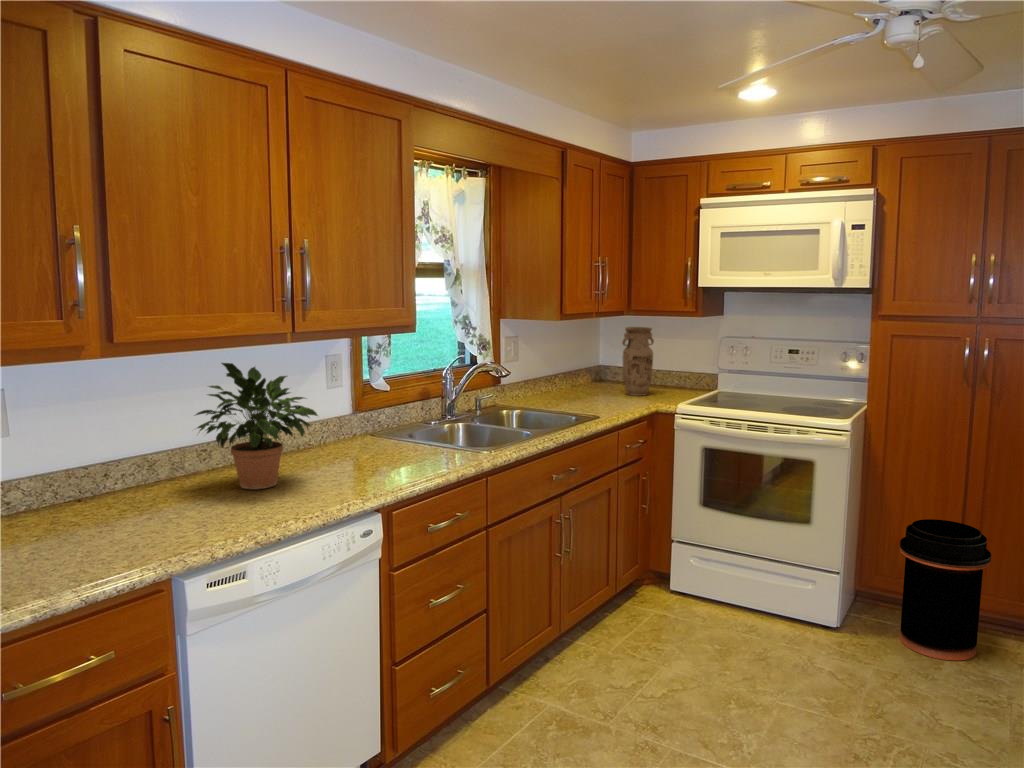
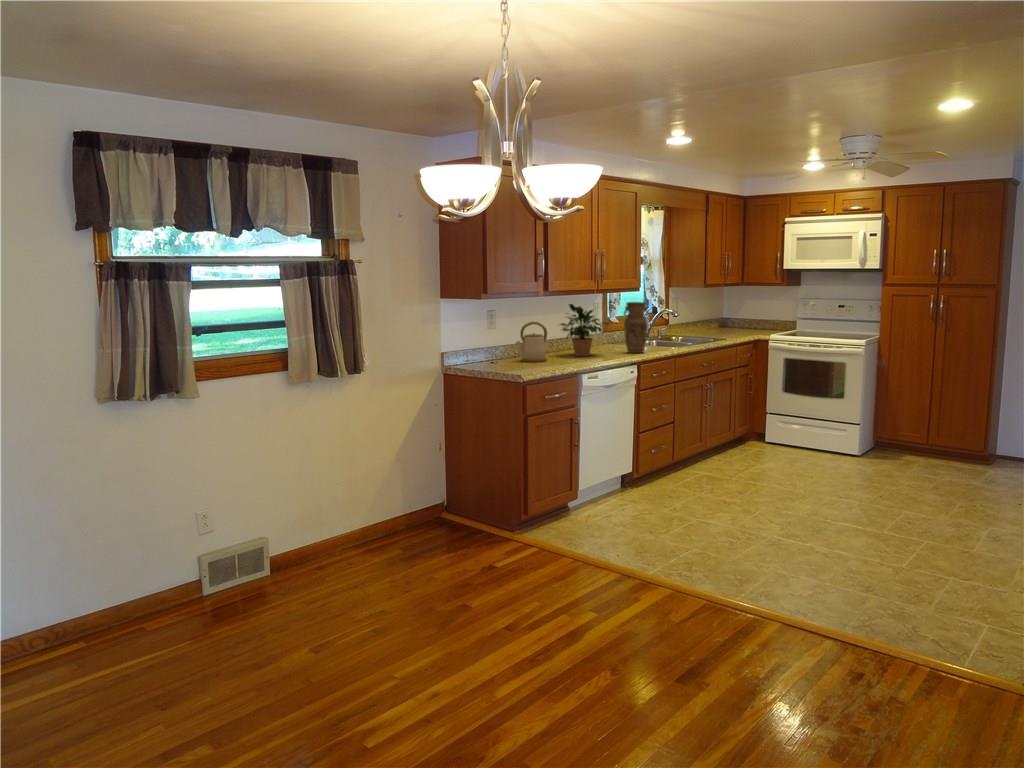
vase: present [622,327,654,396] -> present [624,302,648,353]
kettle: none [37,416,135,529] -> present [516,322,547,362]
trash can: present [900,519,991,661] -> none [893,395,942,466]

